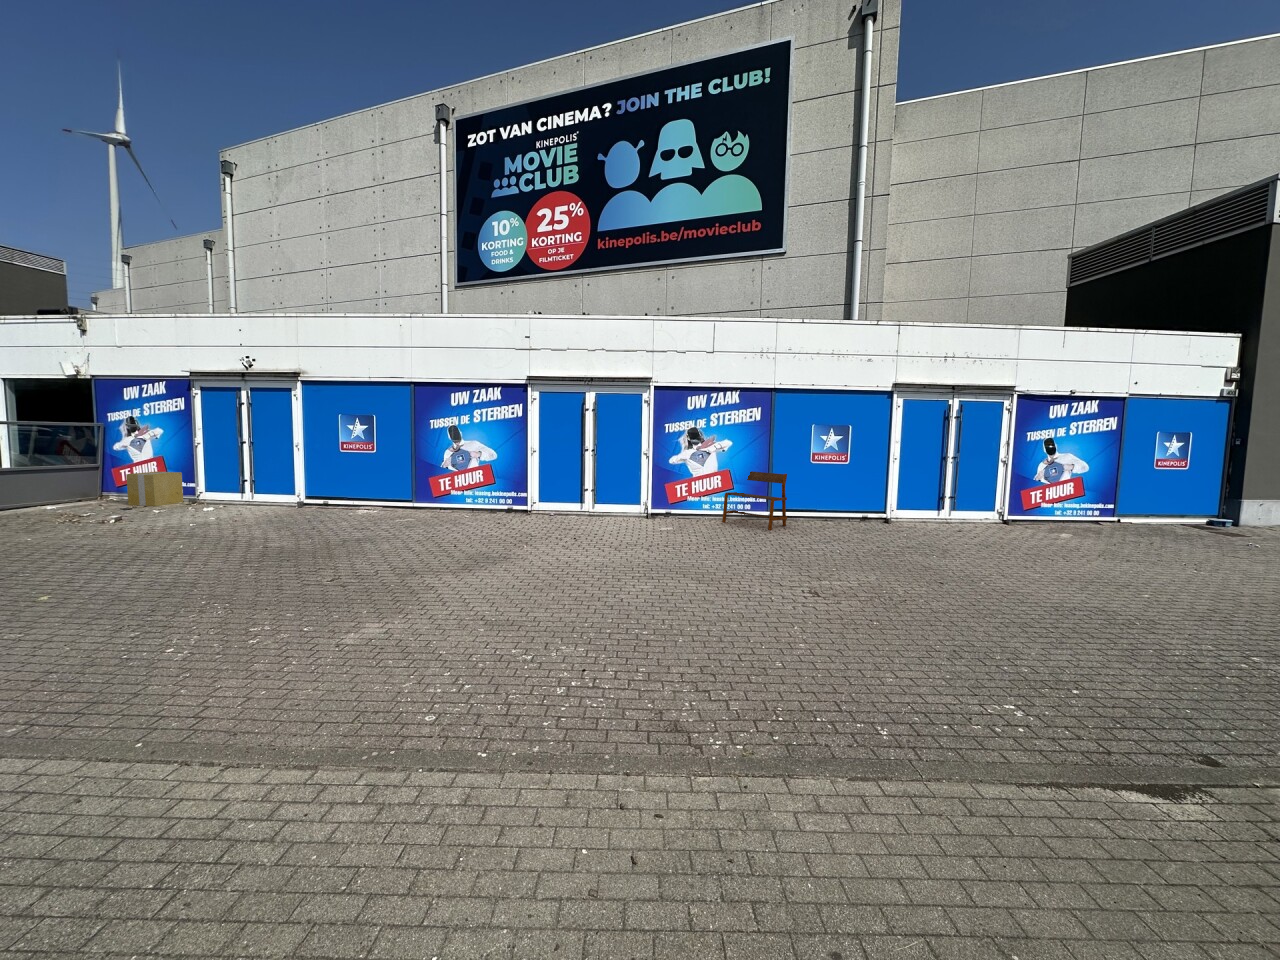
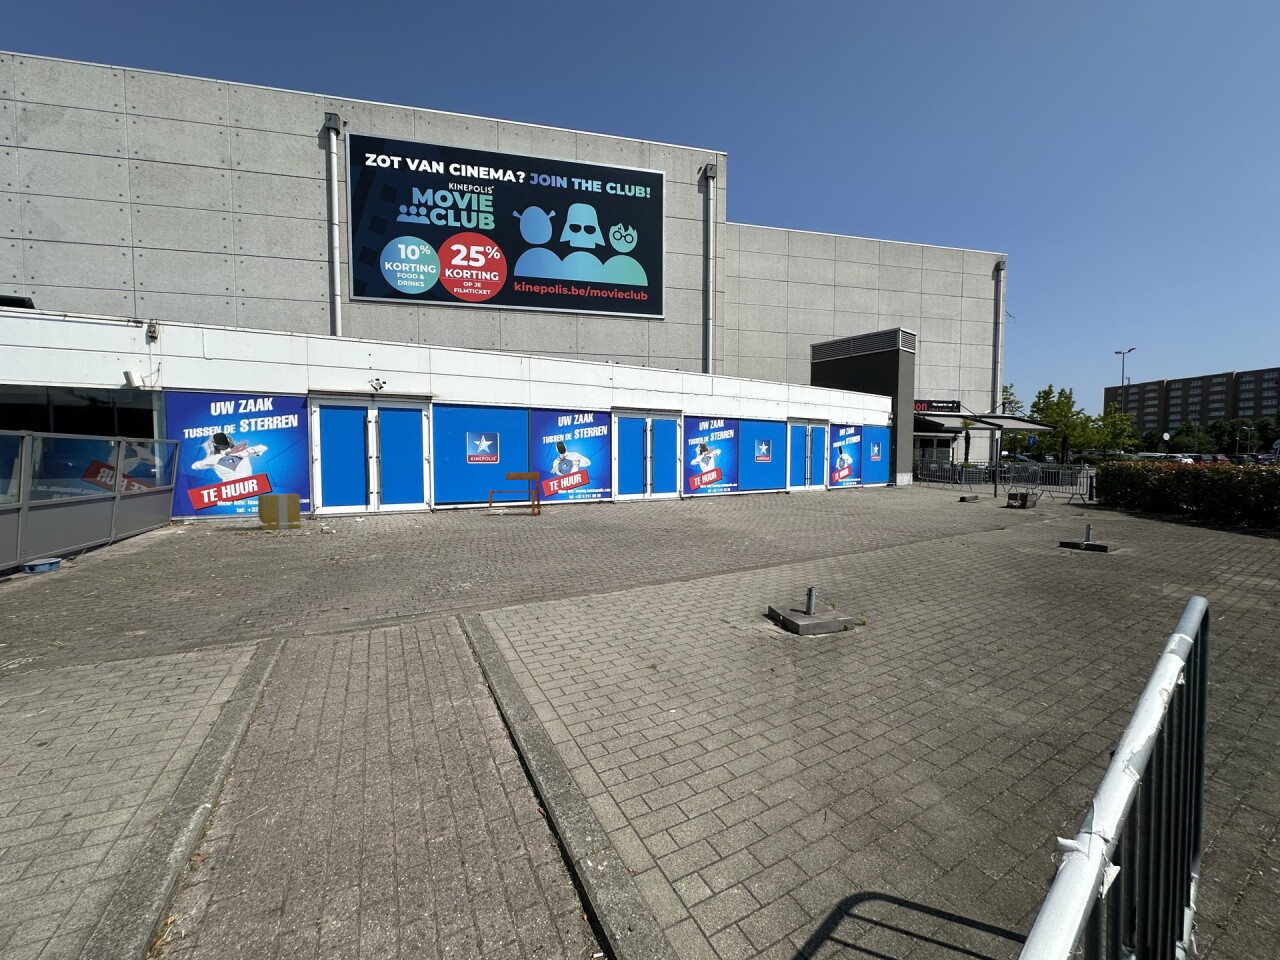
bench: present [722,471,787,530] -> present [489,472,542,516]

